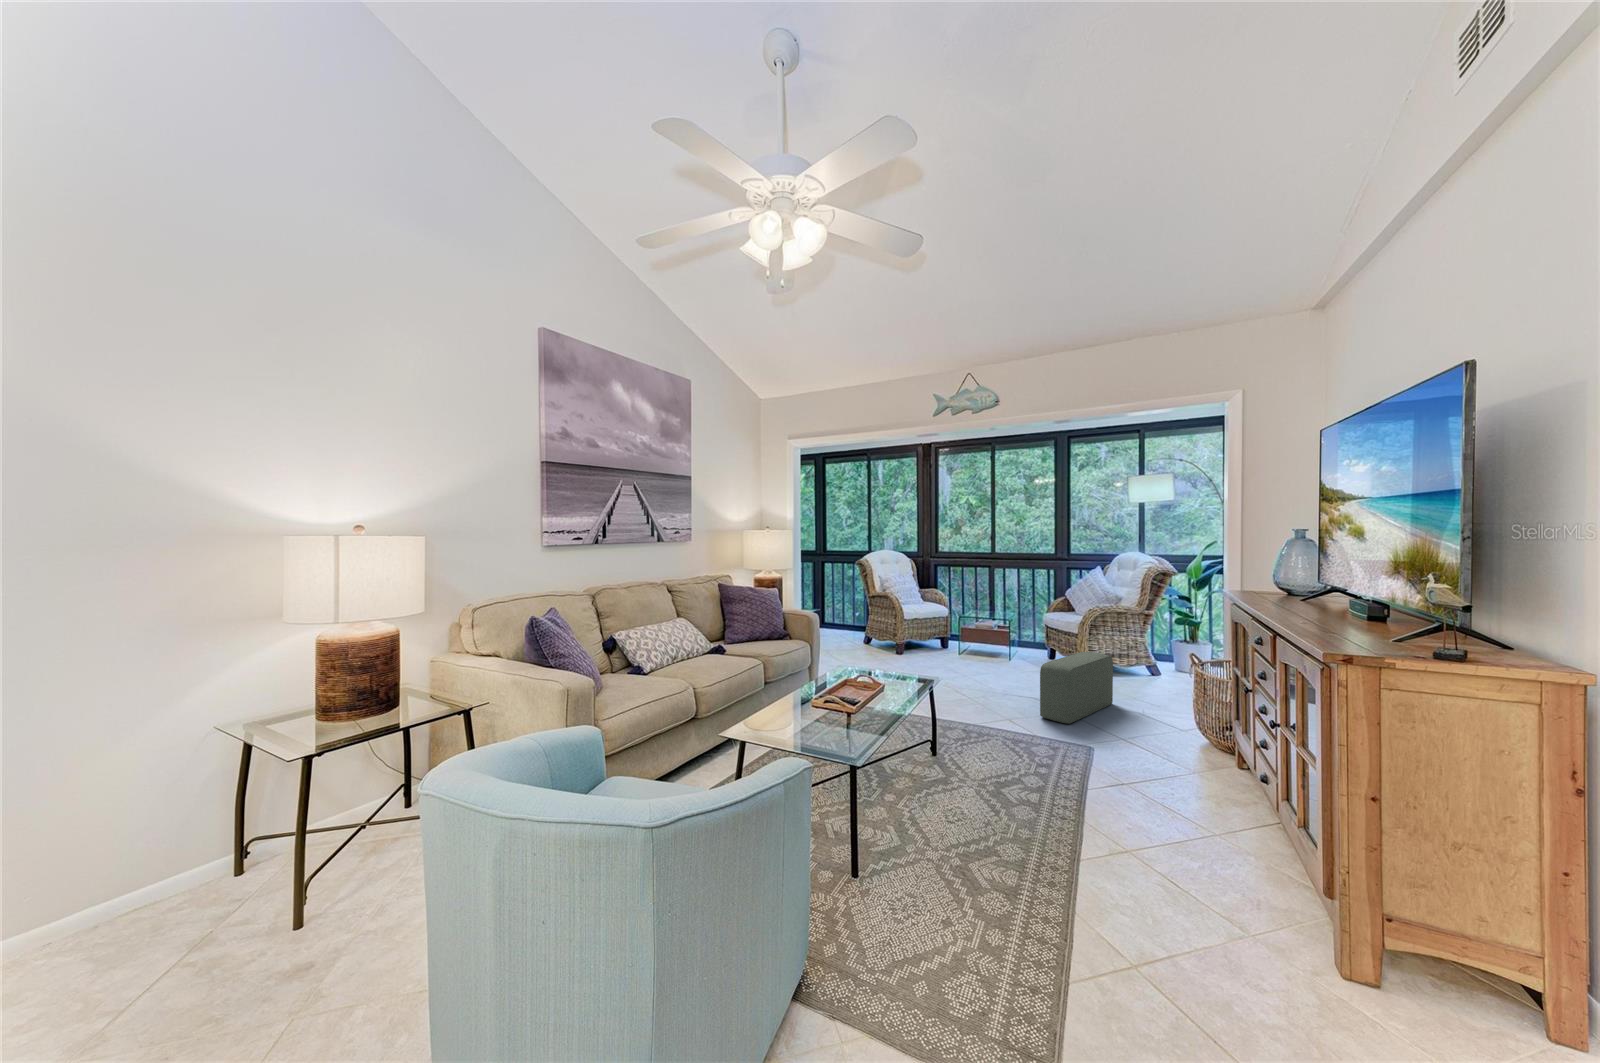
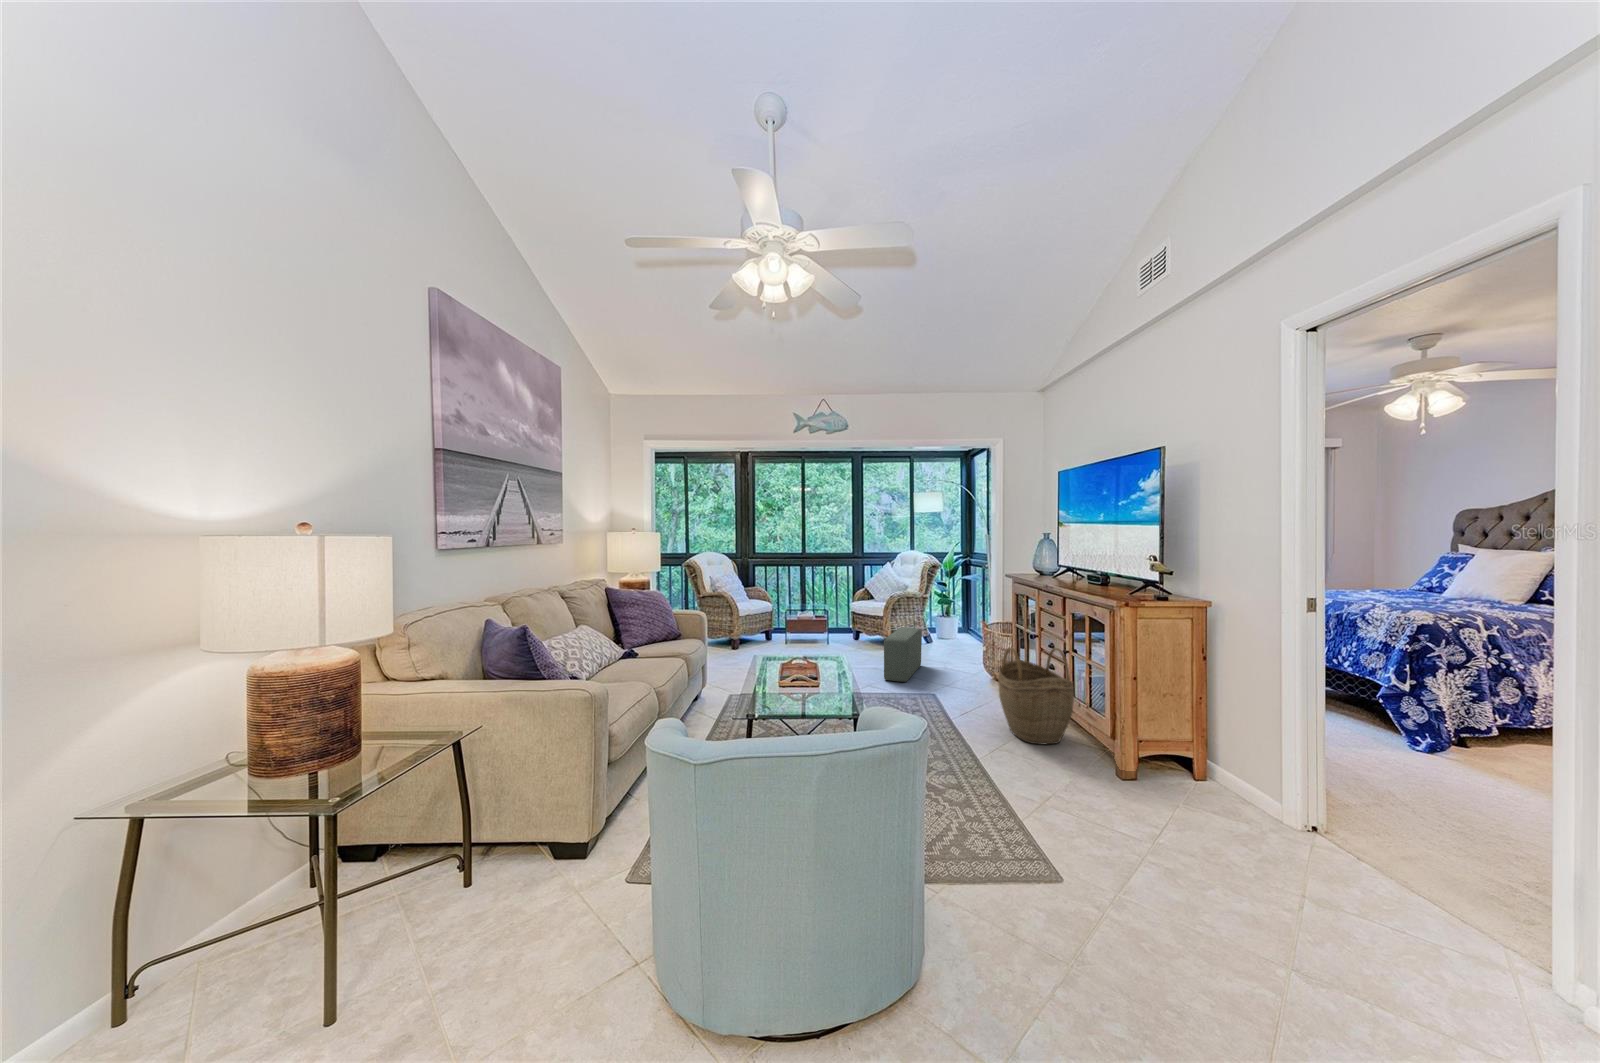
woven basket: none [1156,700,1276,862] -> present [999,648,1074,745]

